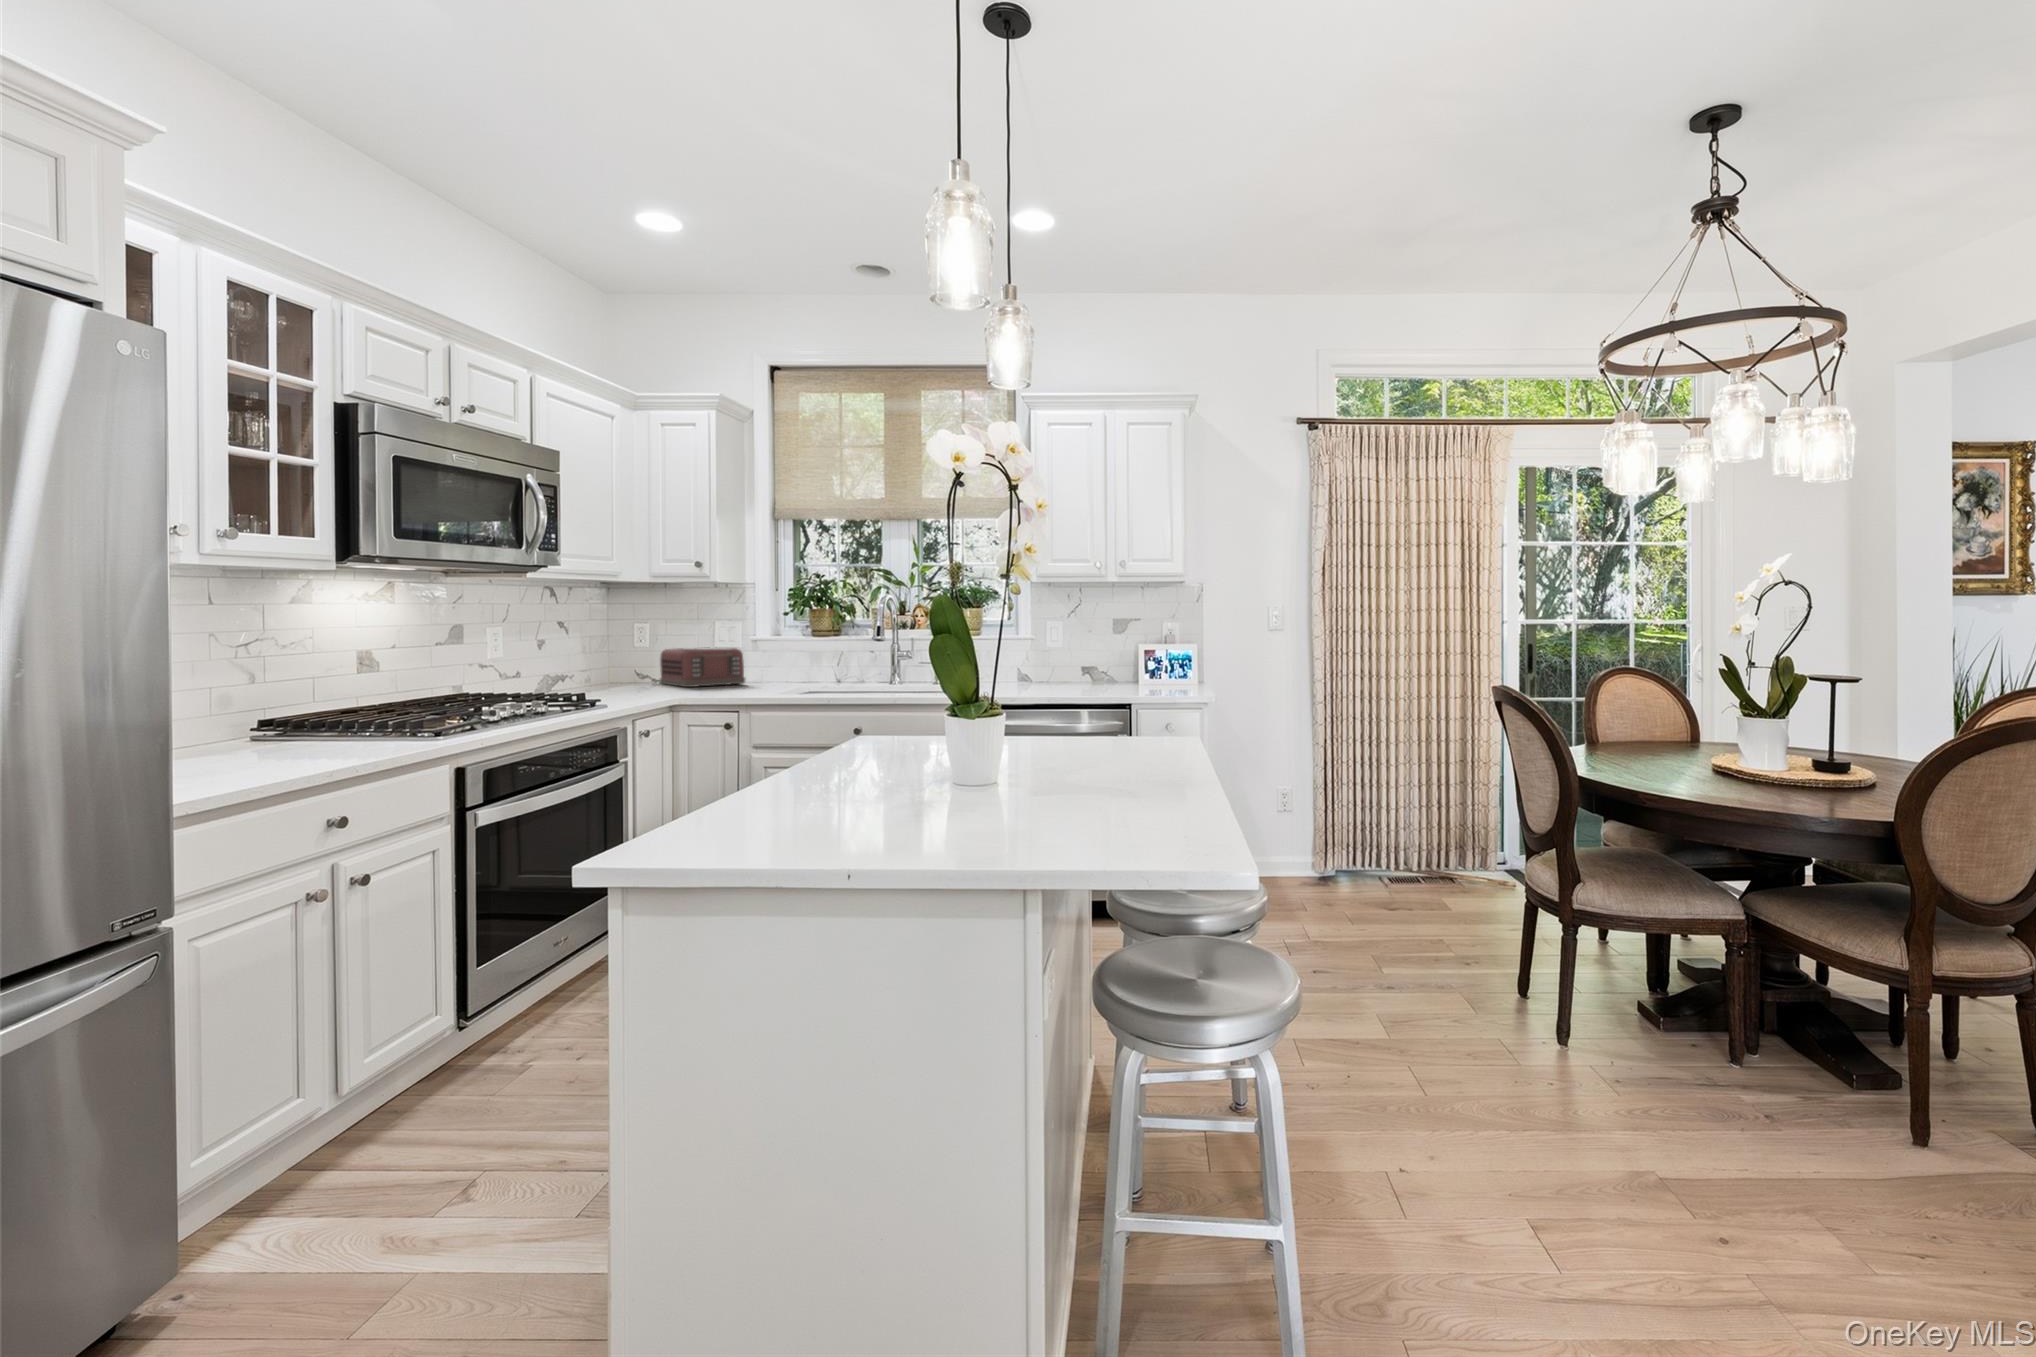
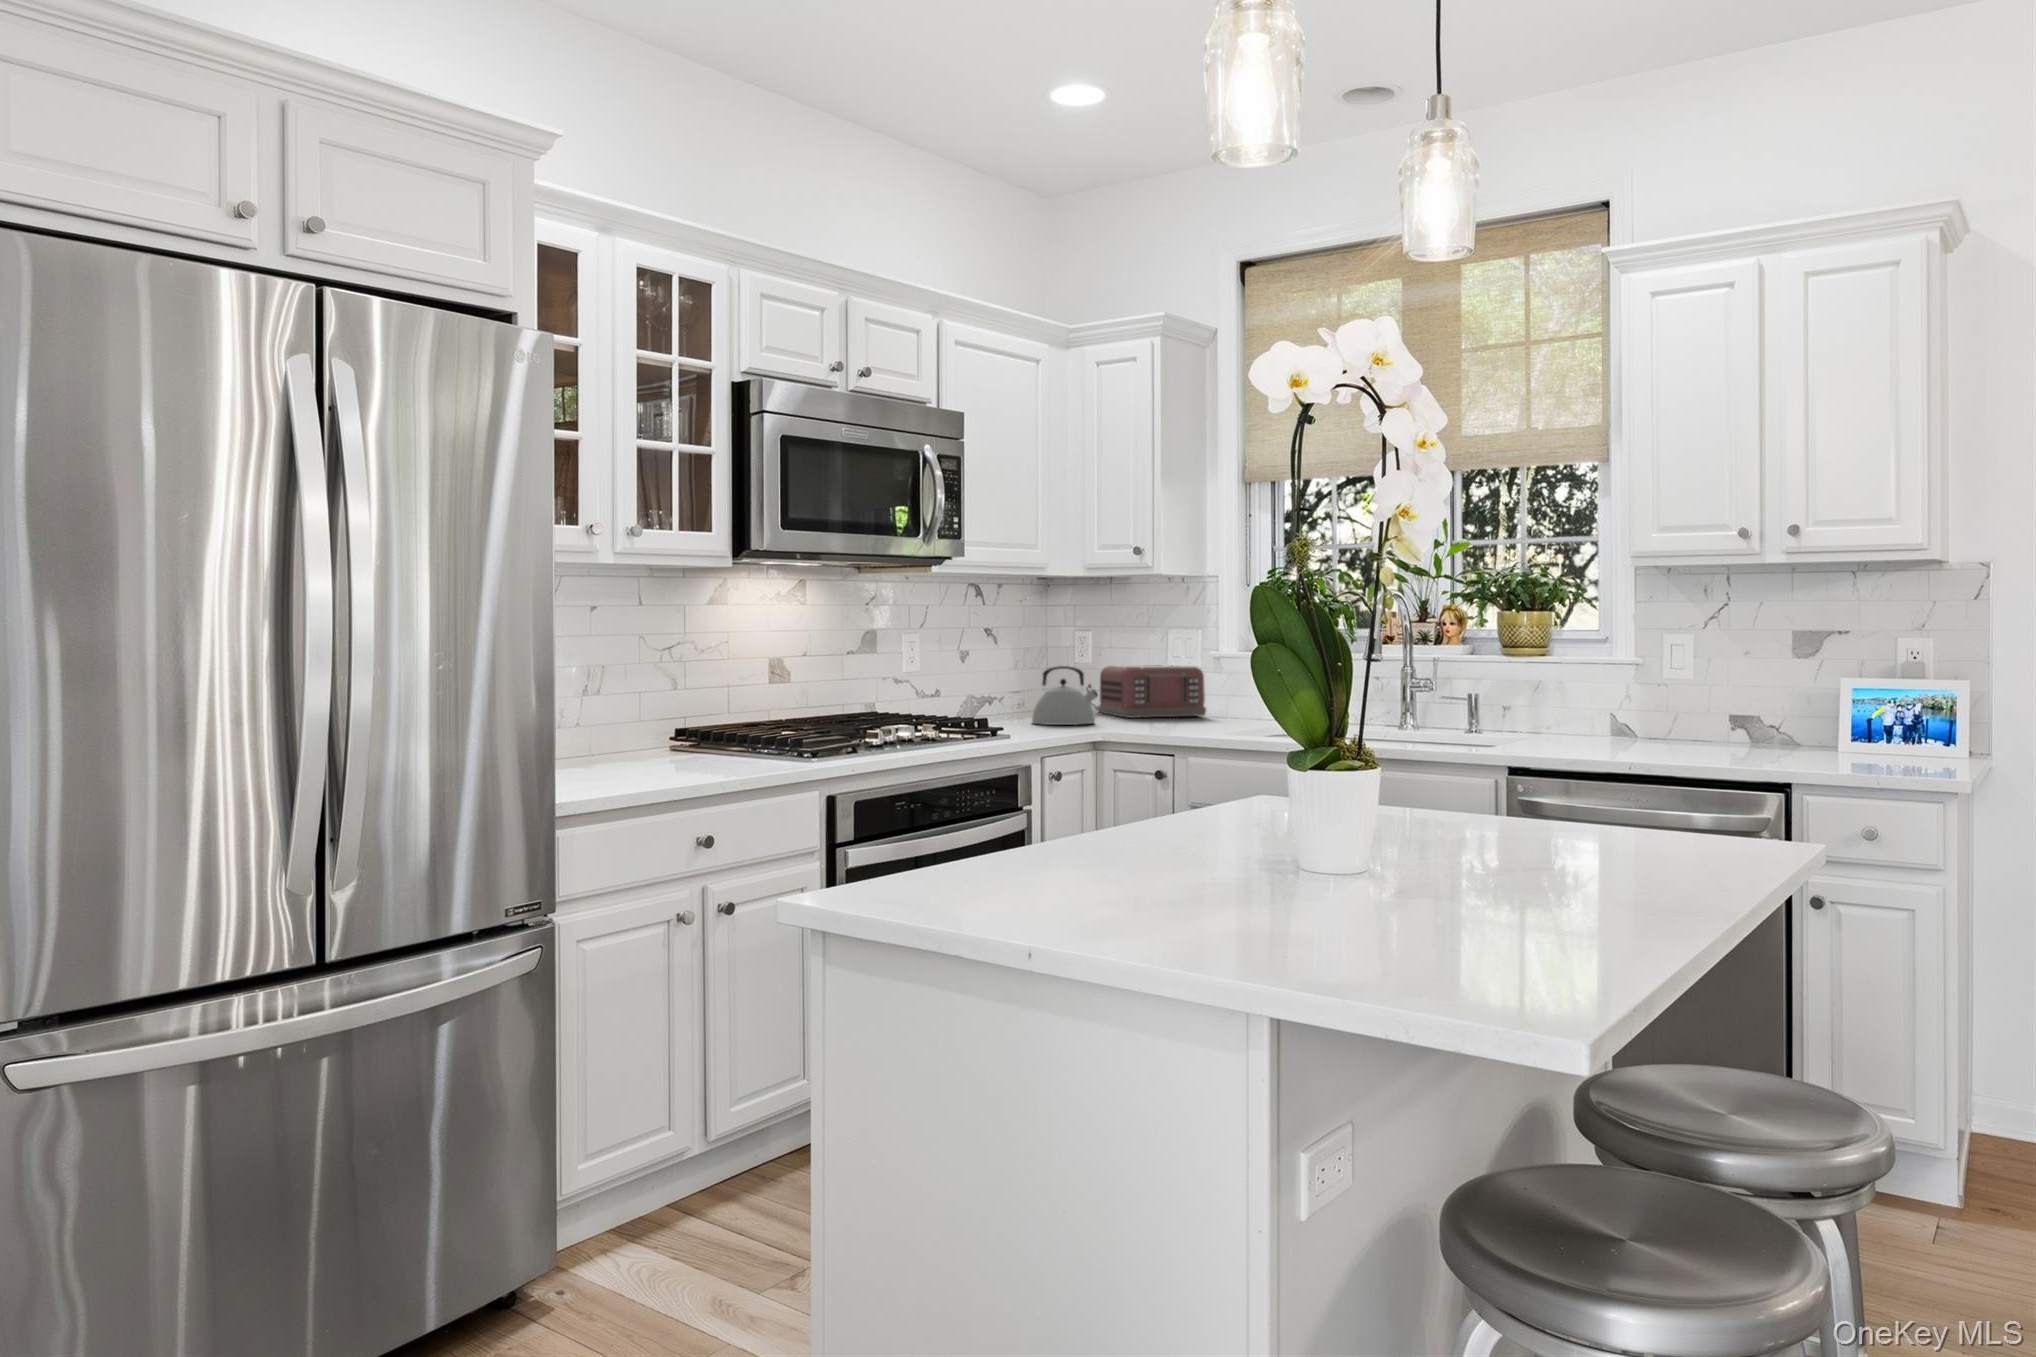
kettle: none [614,650,668,695] -> present [1032,666,1098,725]

